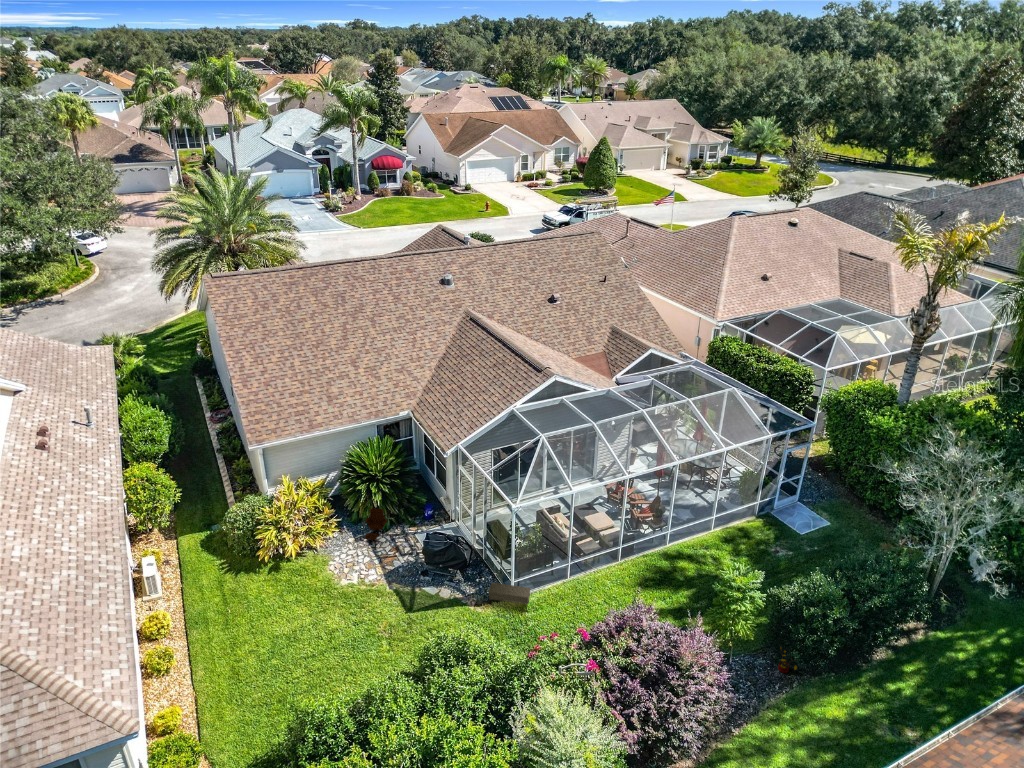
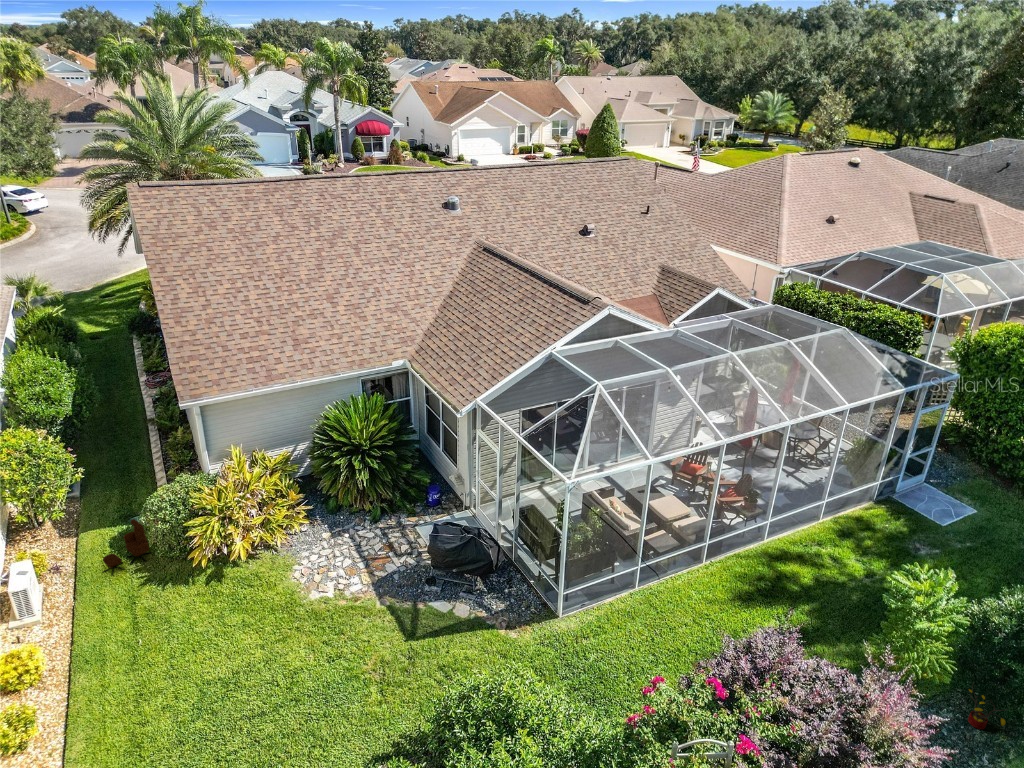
lounge chair: present [365,508,387,544] -> present [103,519,151,575]
bench: present [489,583,530,610] -> none [527,595,587,636]

